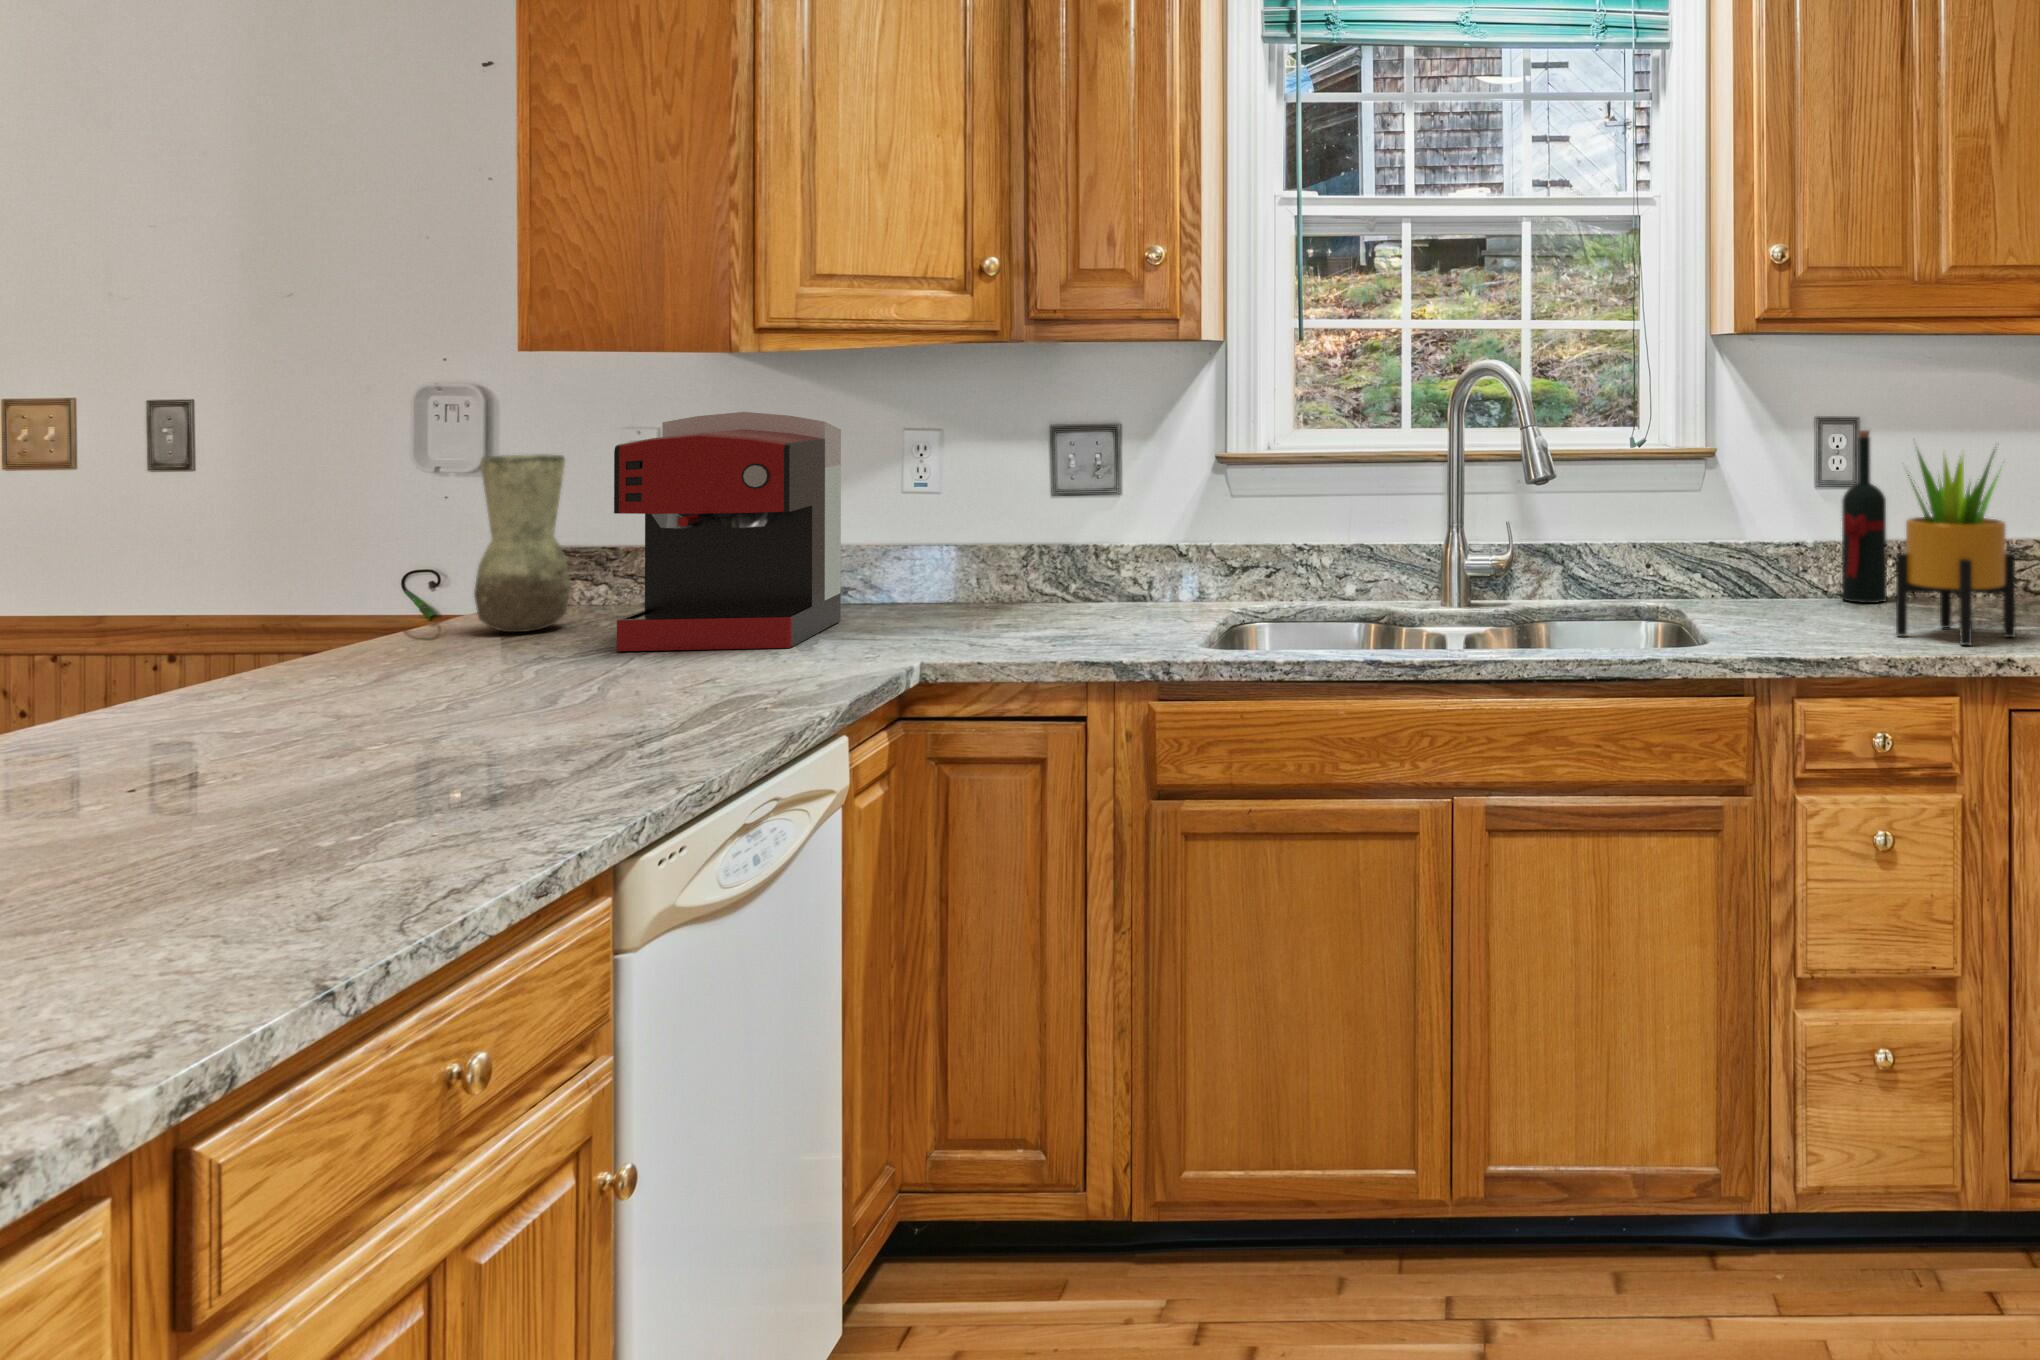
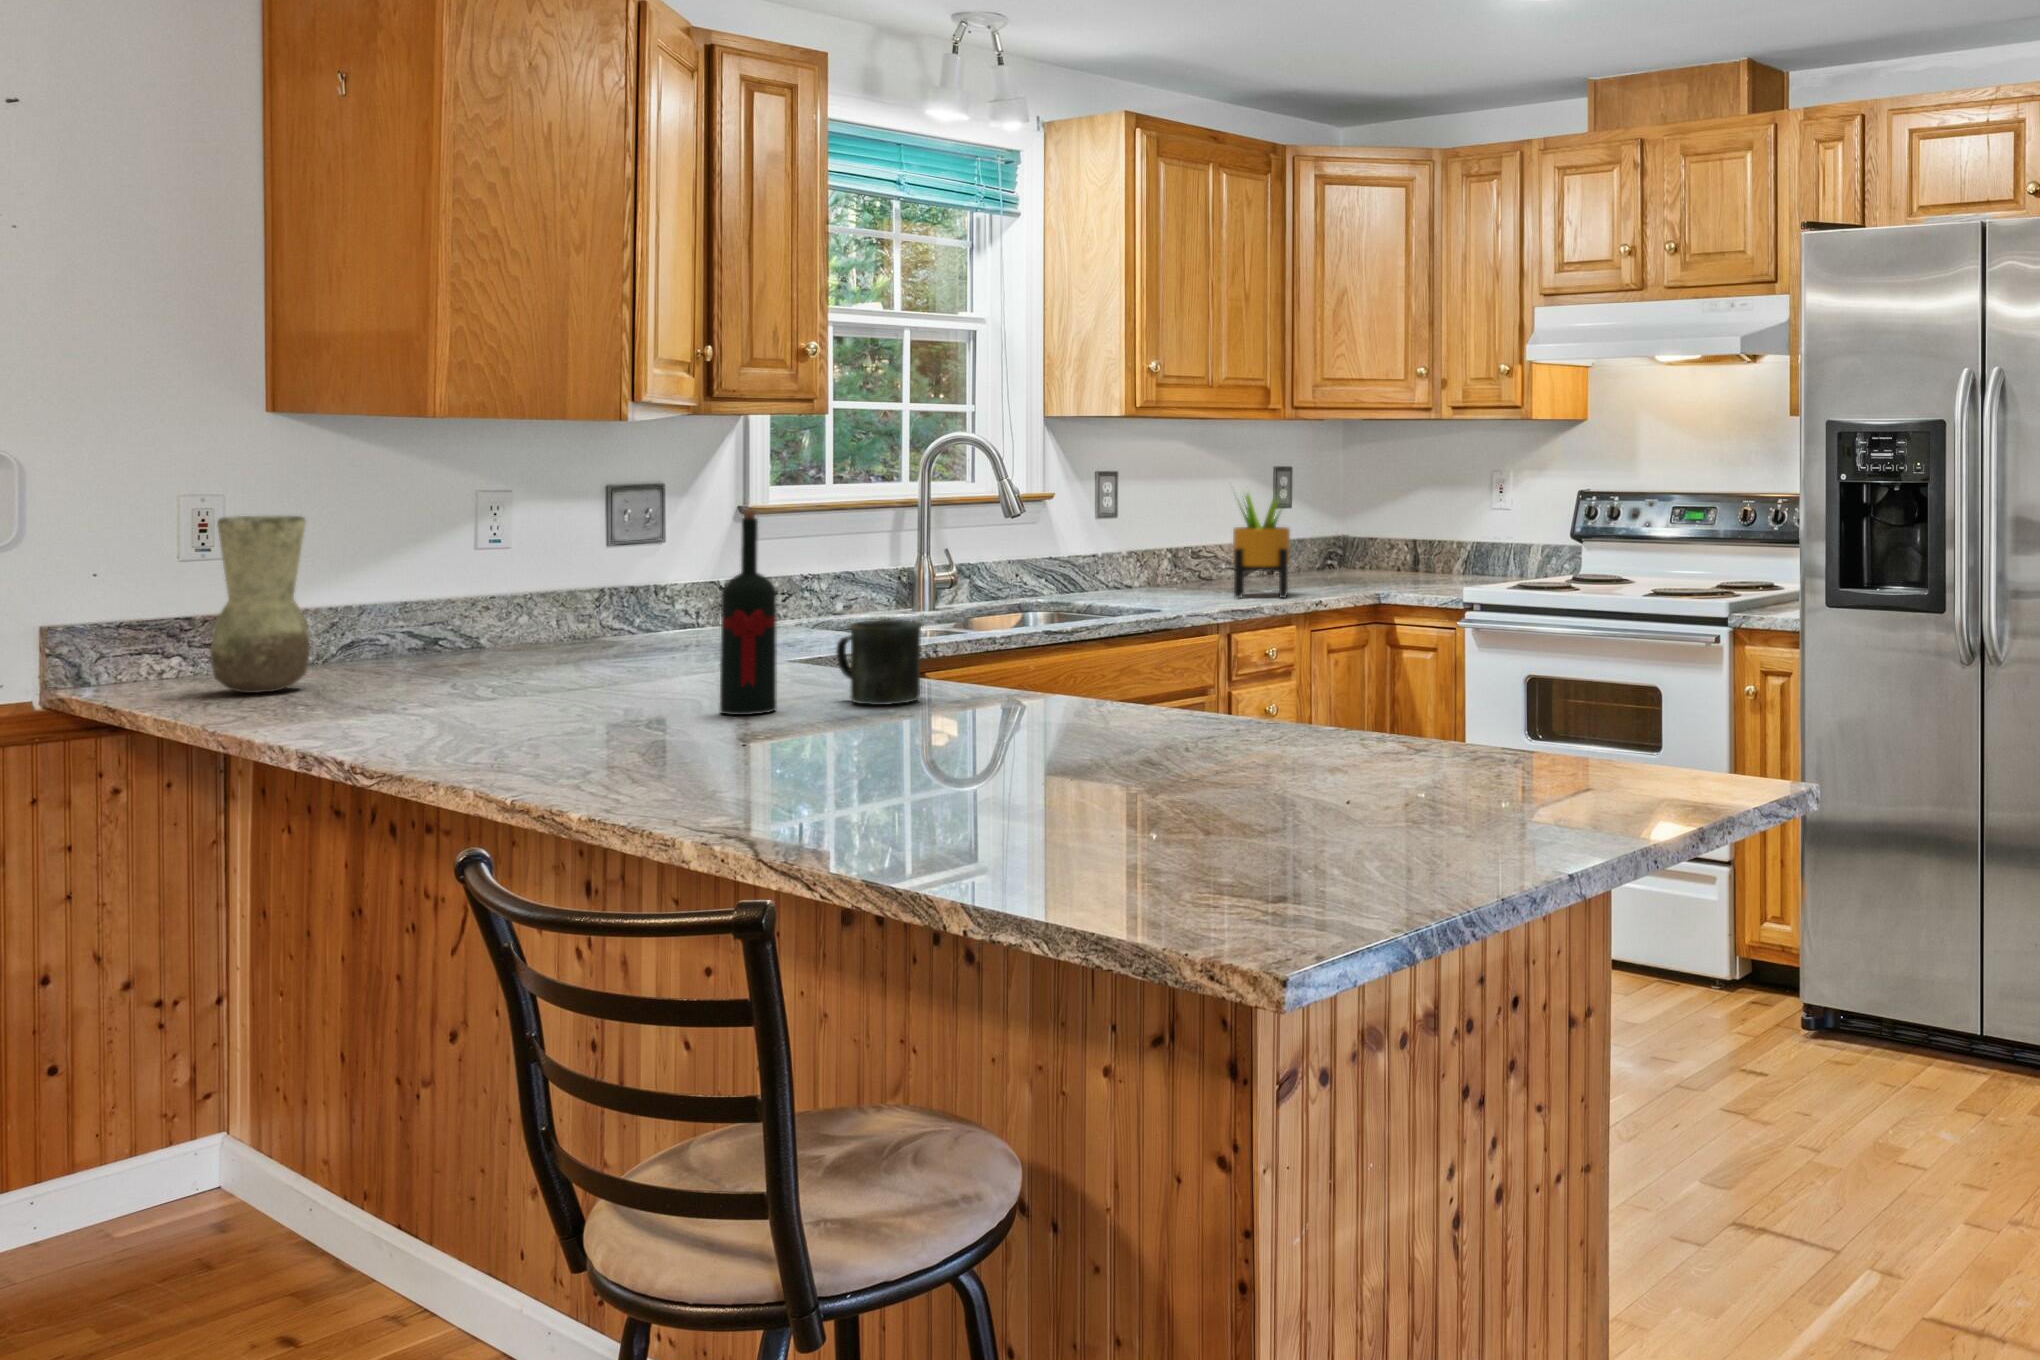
coffee maker: present [614,412,841,651] -> none [400,470,632,682]
wine bottle: present [1842,430,1887,603] -> present [720,510,777,715]
mug: none [380,643,505,777] -> present [836,620,923,705]

